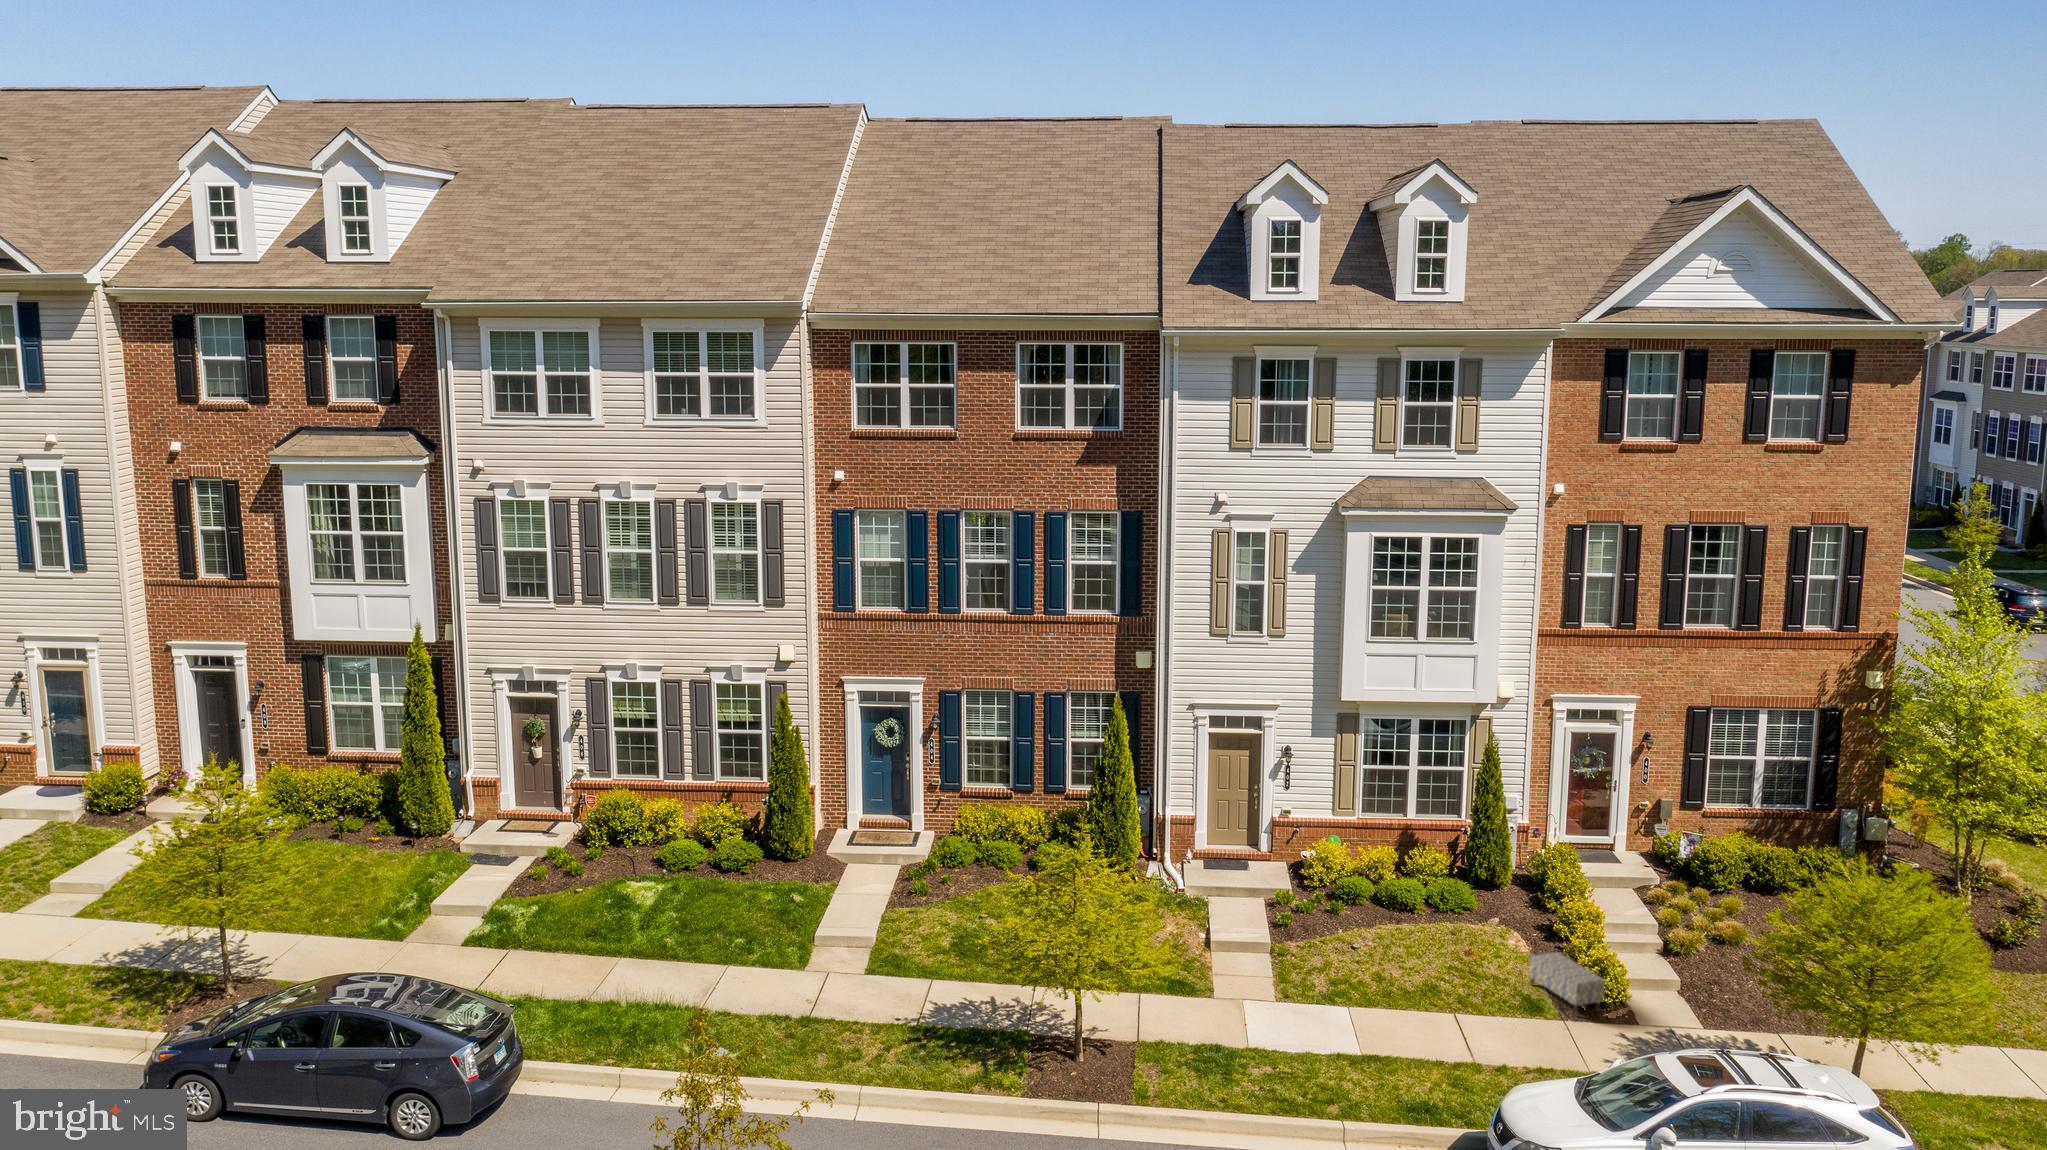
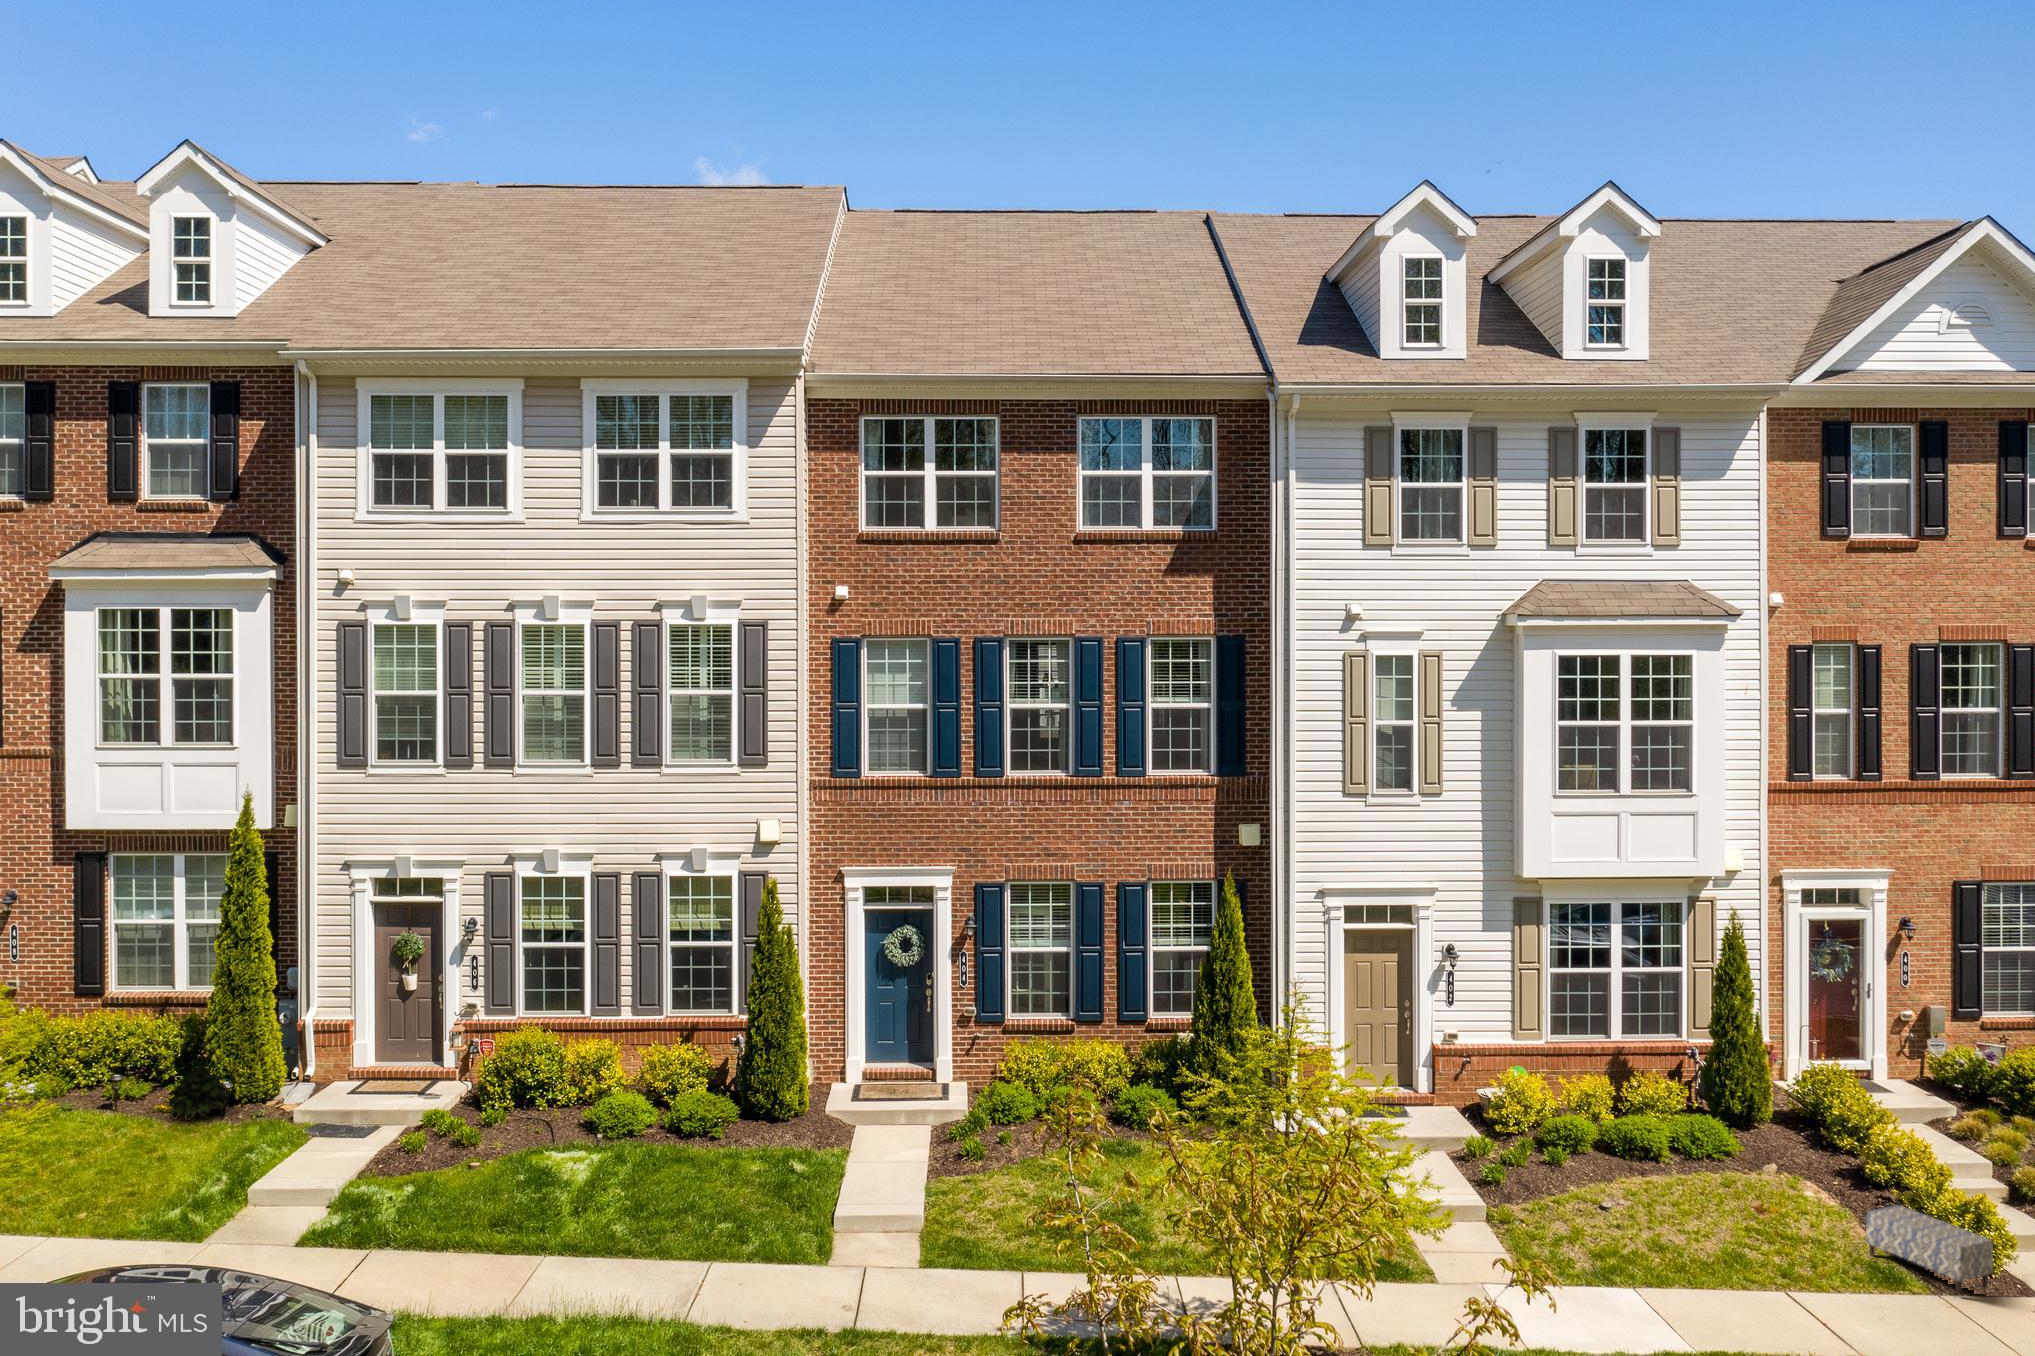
potted plant: none [374,813,418,849] -> present [167,1067,232,1120]

